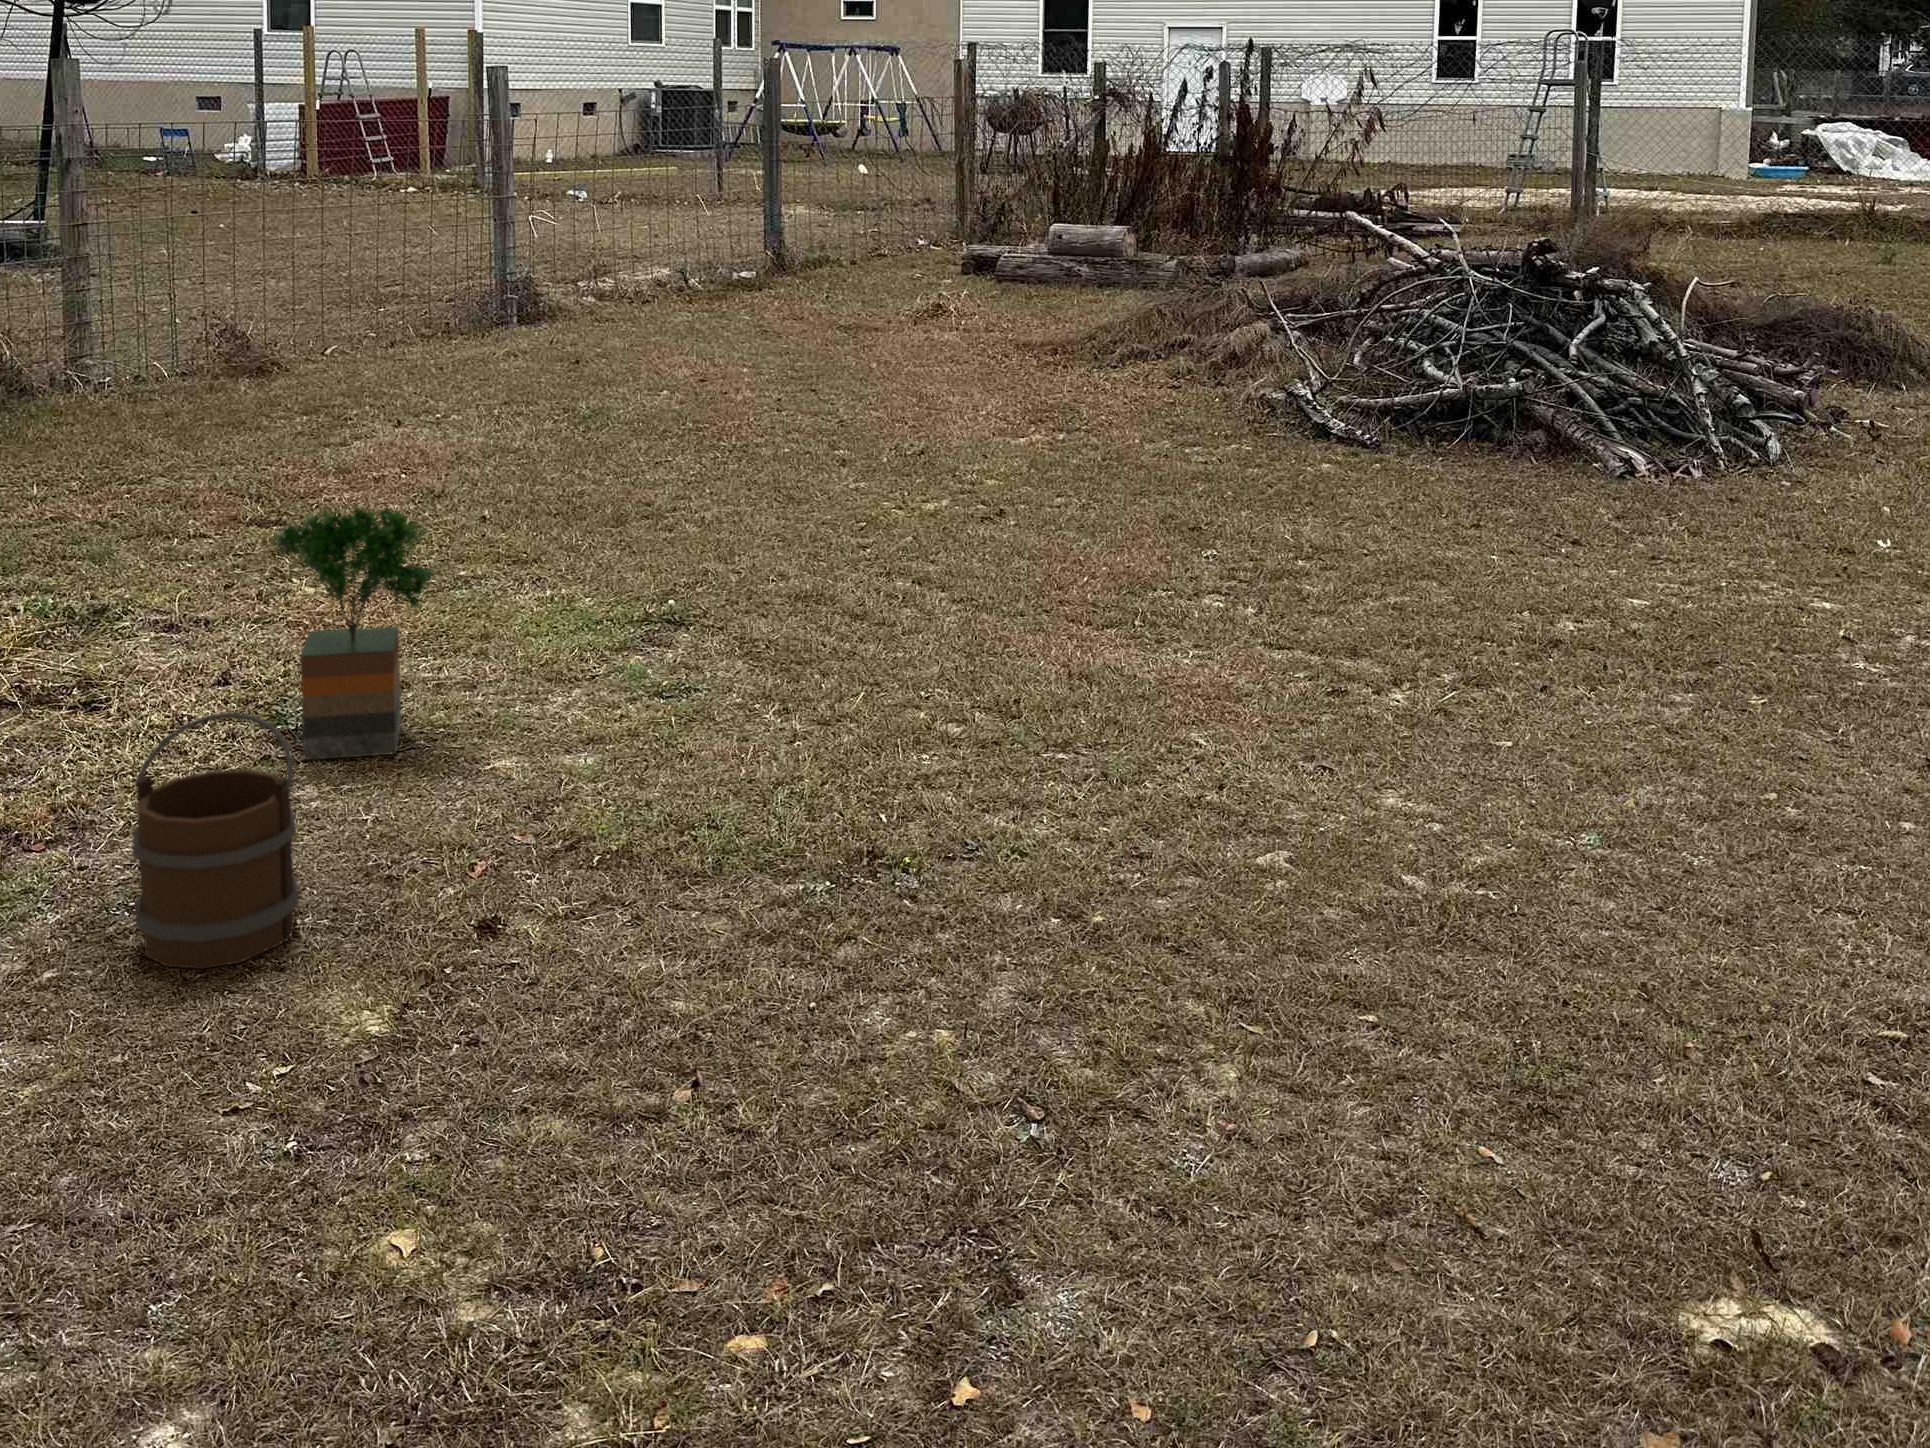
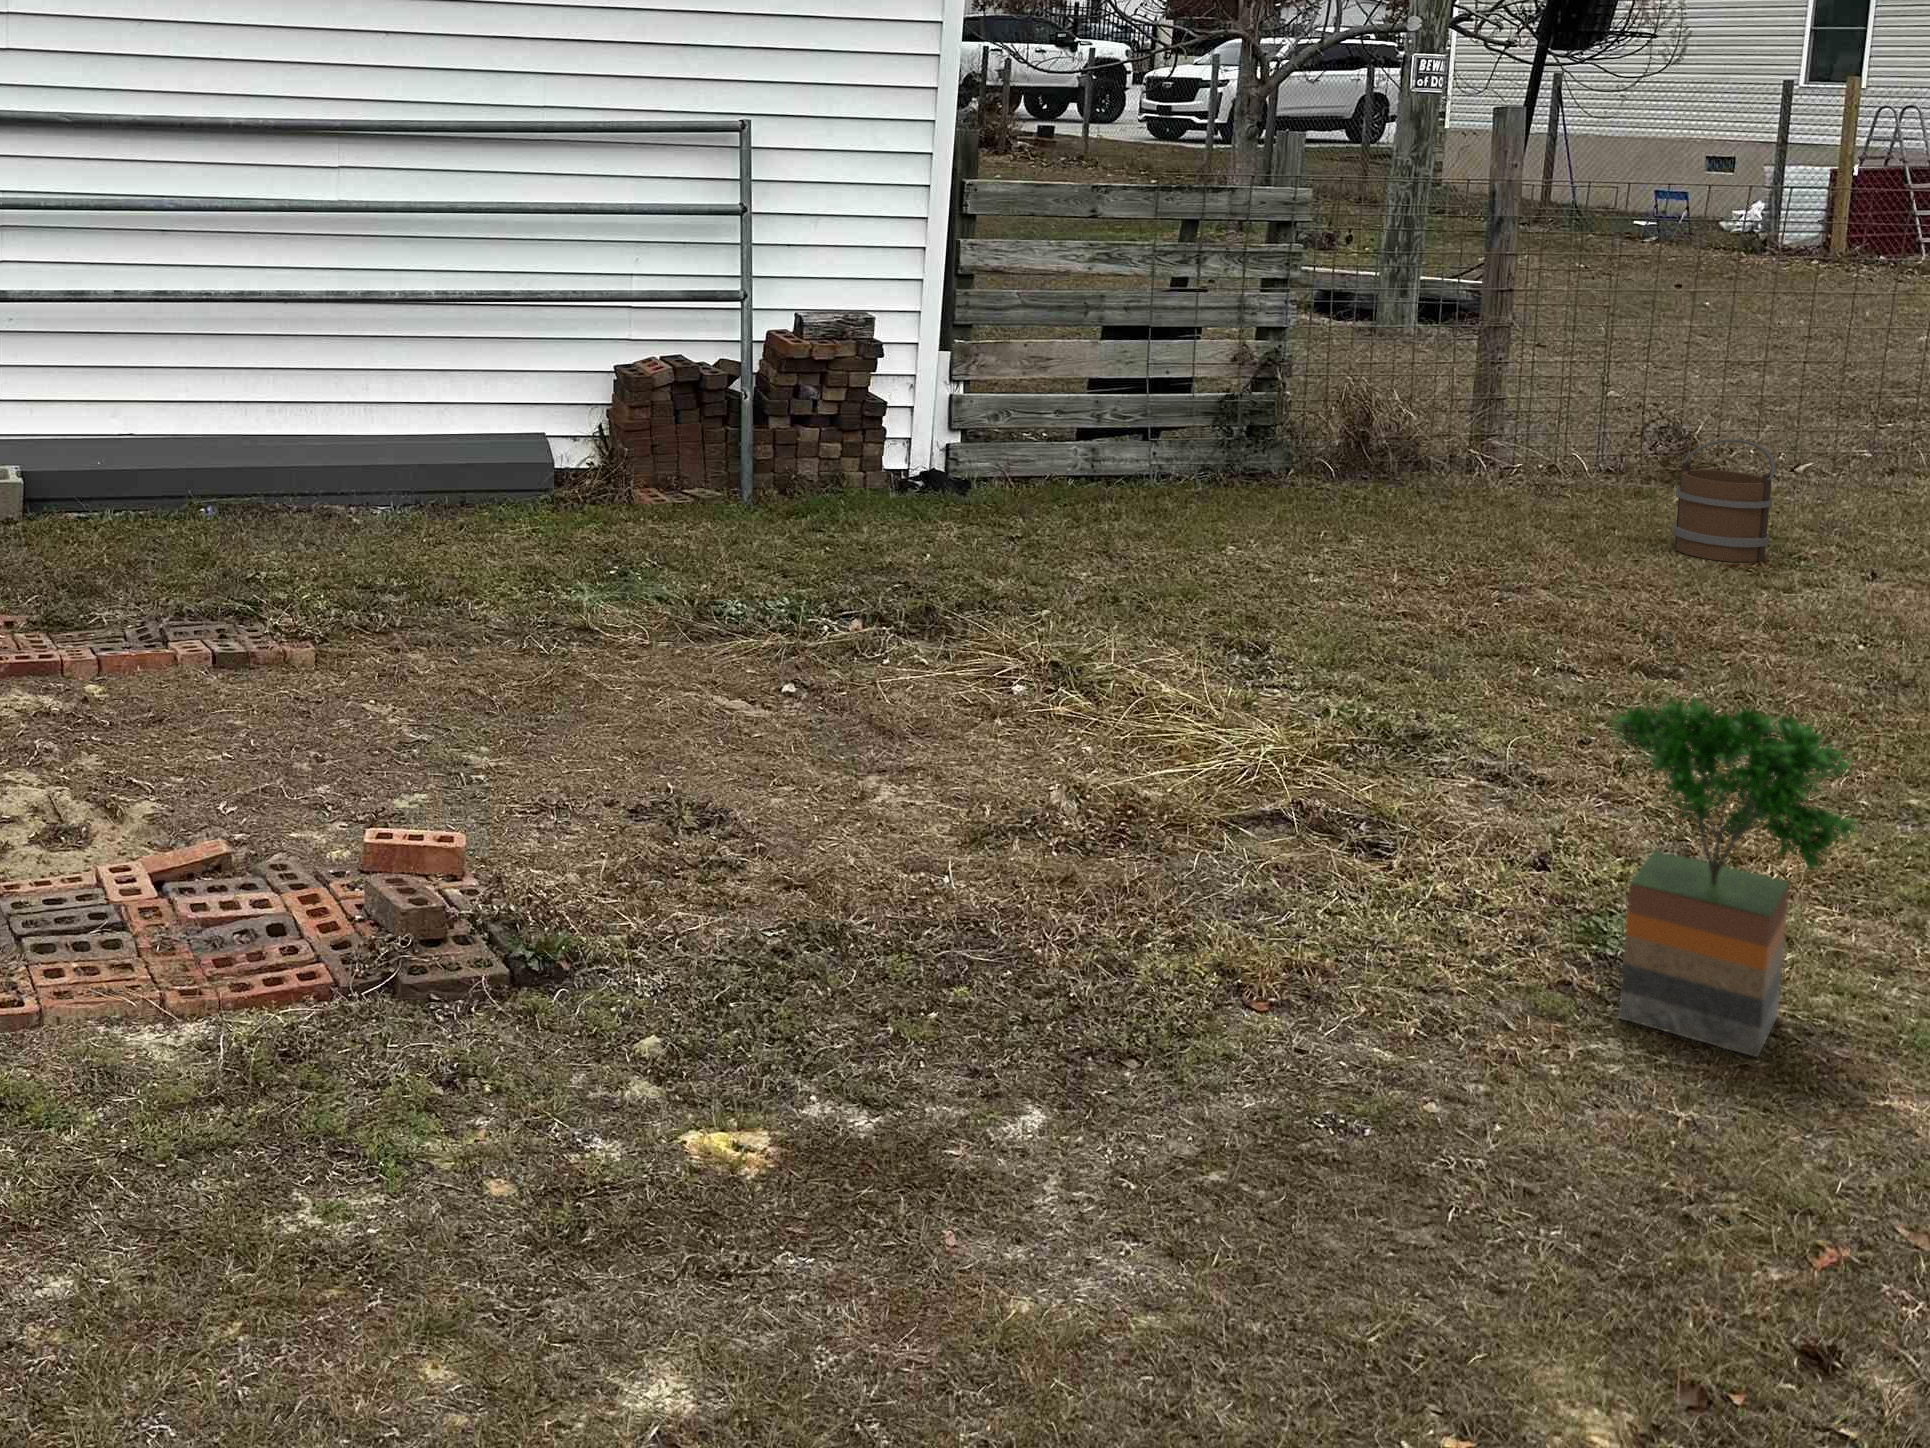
bucket: present [132,712,299,969] -> present [1673,439,1776,562]

